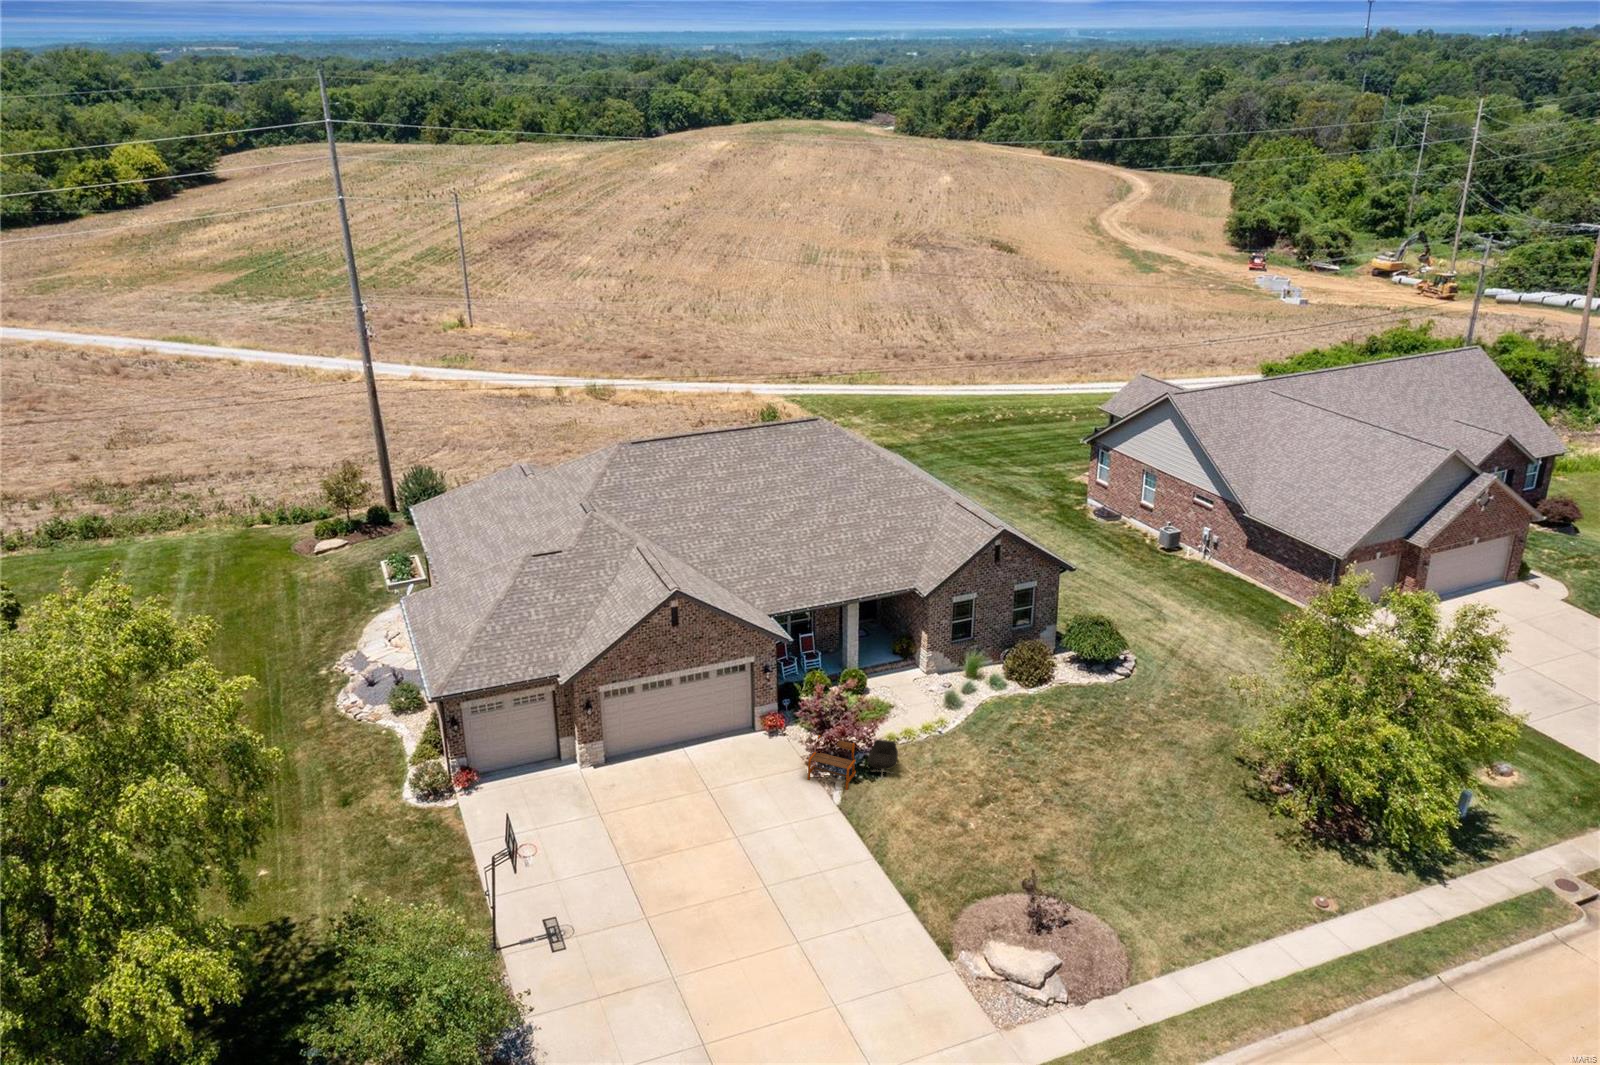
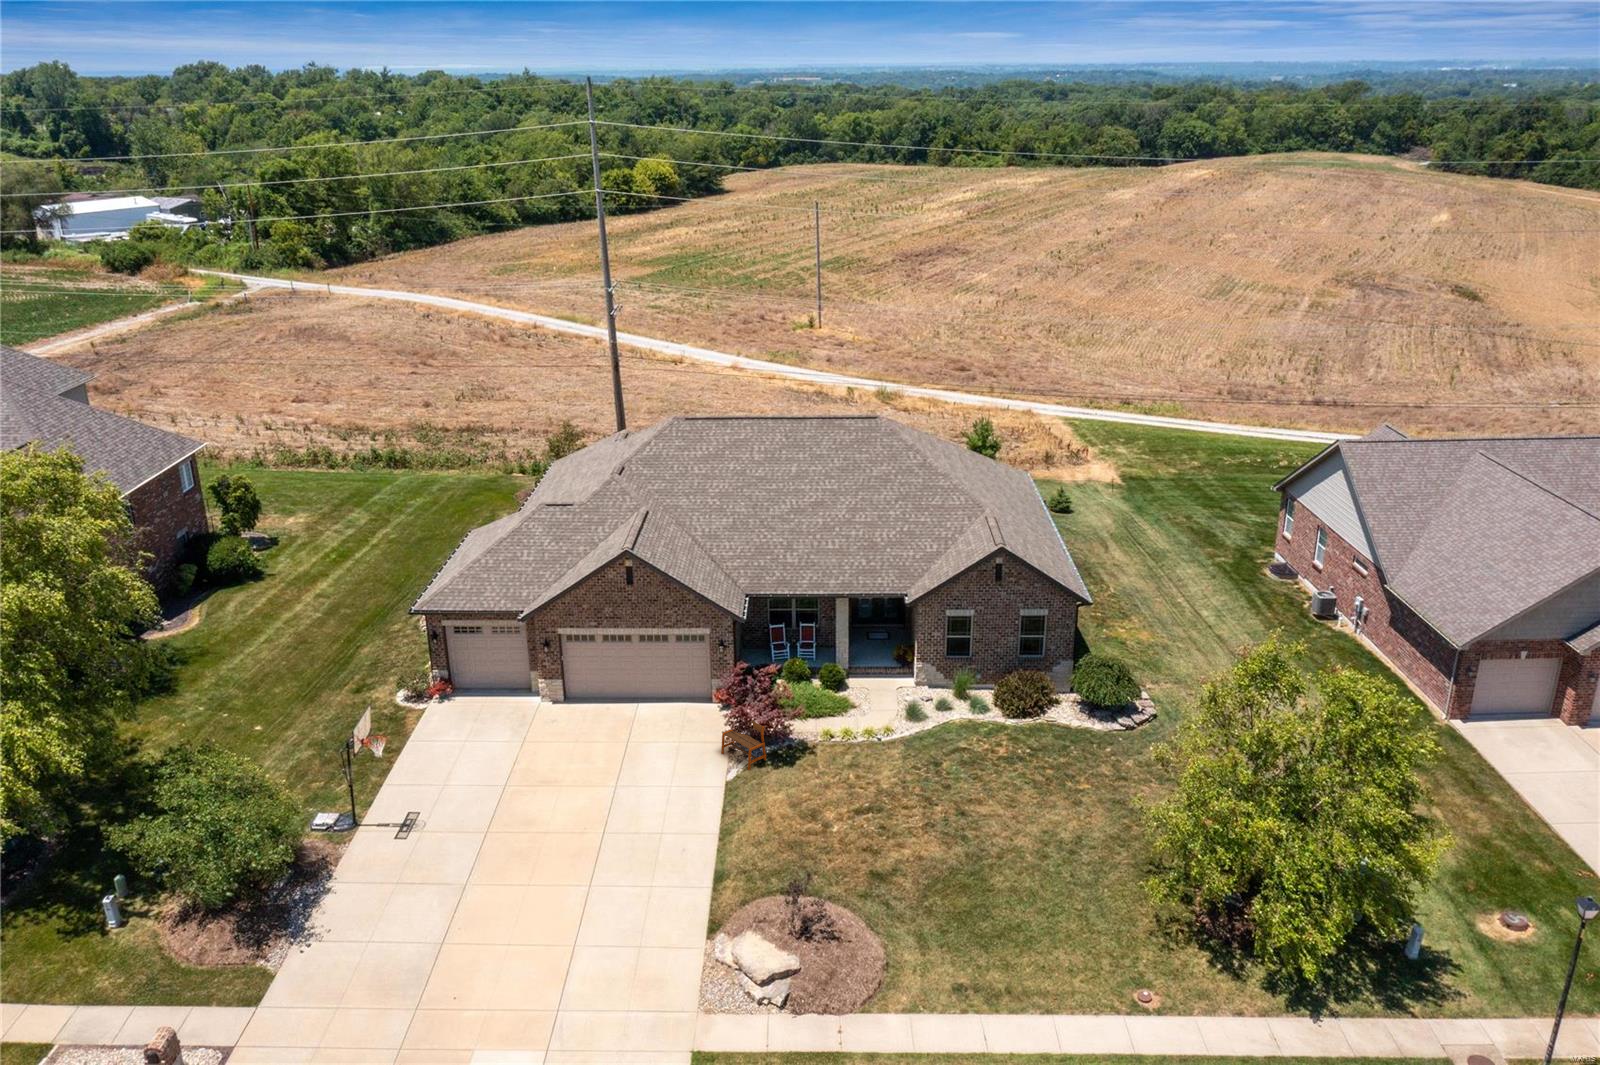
lounge chair: present [867,739,898,776] -> none [779,730,814,769]

